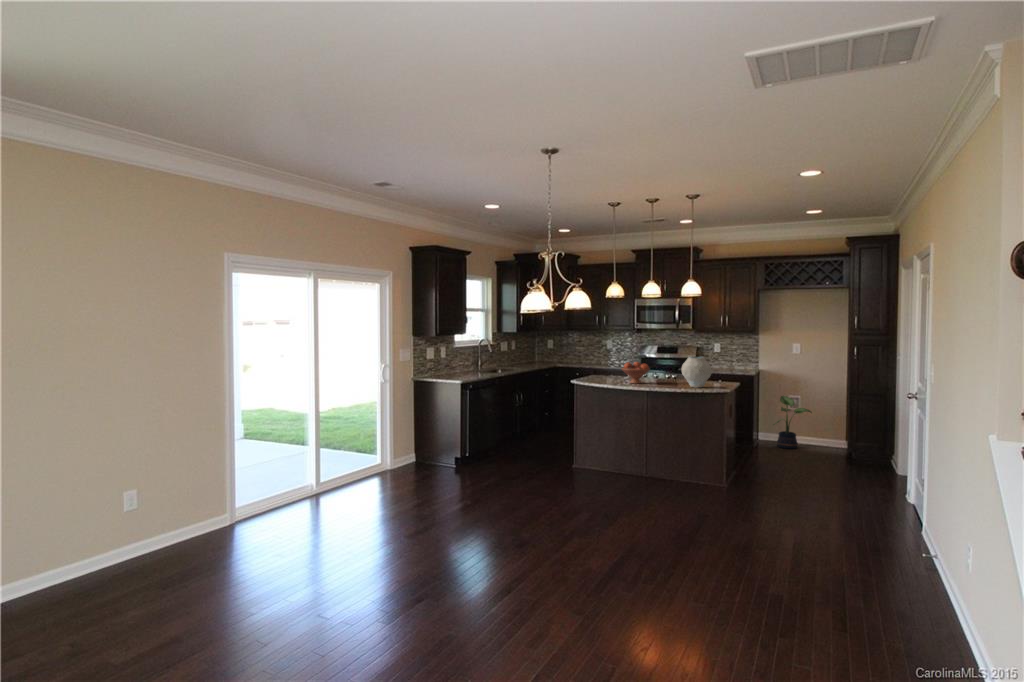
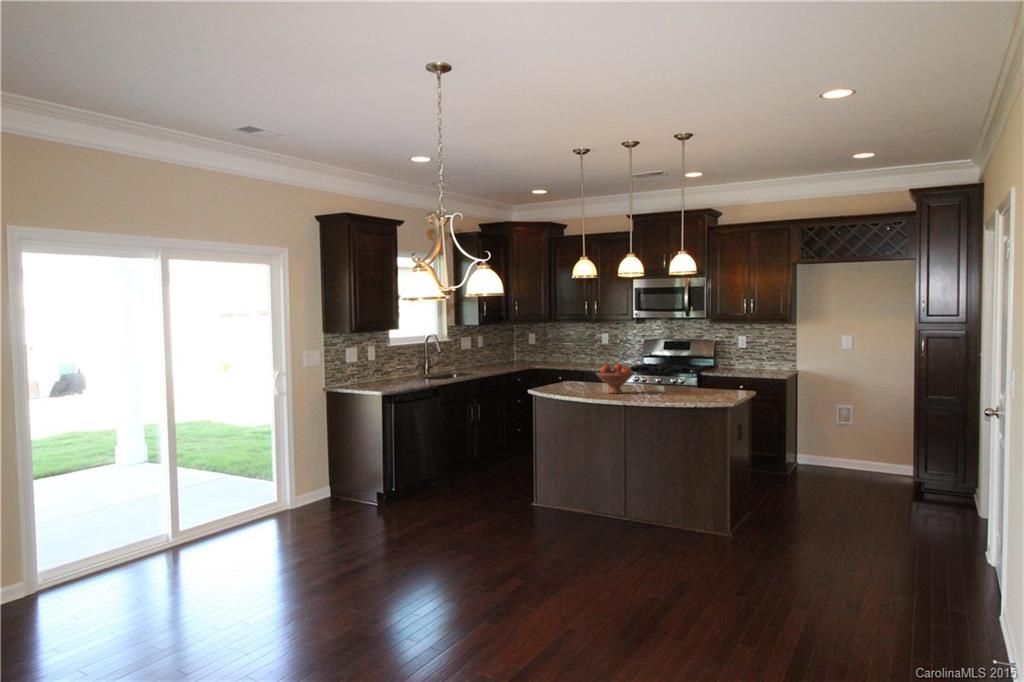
vase: present [681,357,712,388] -> none [672,357,713,399]
potted plant: present [775,396,812,449] -> none [812,406,866,477]

